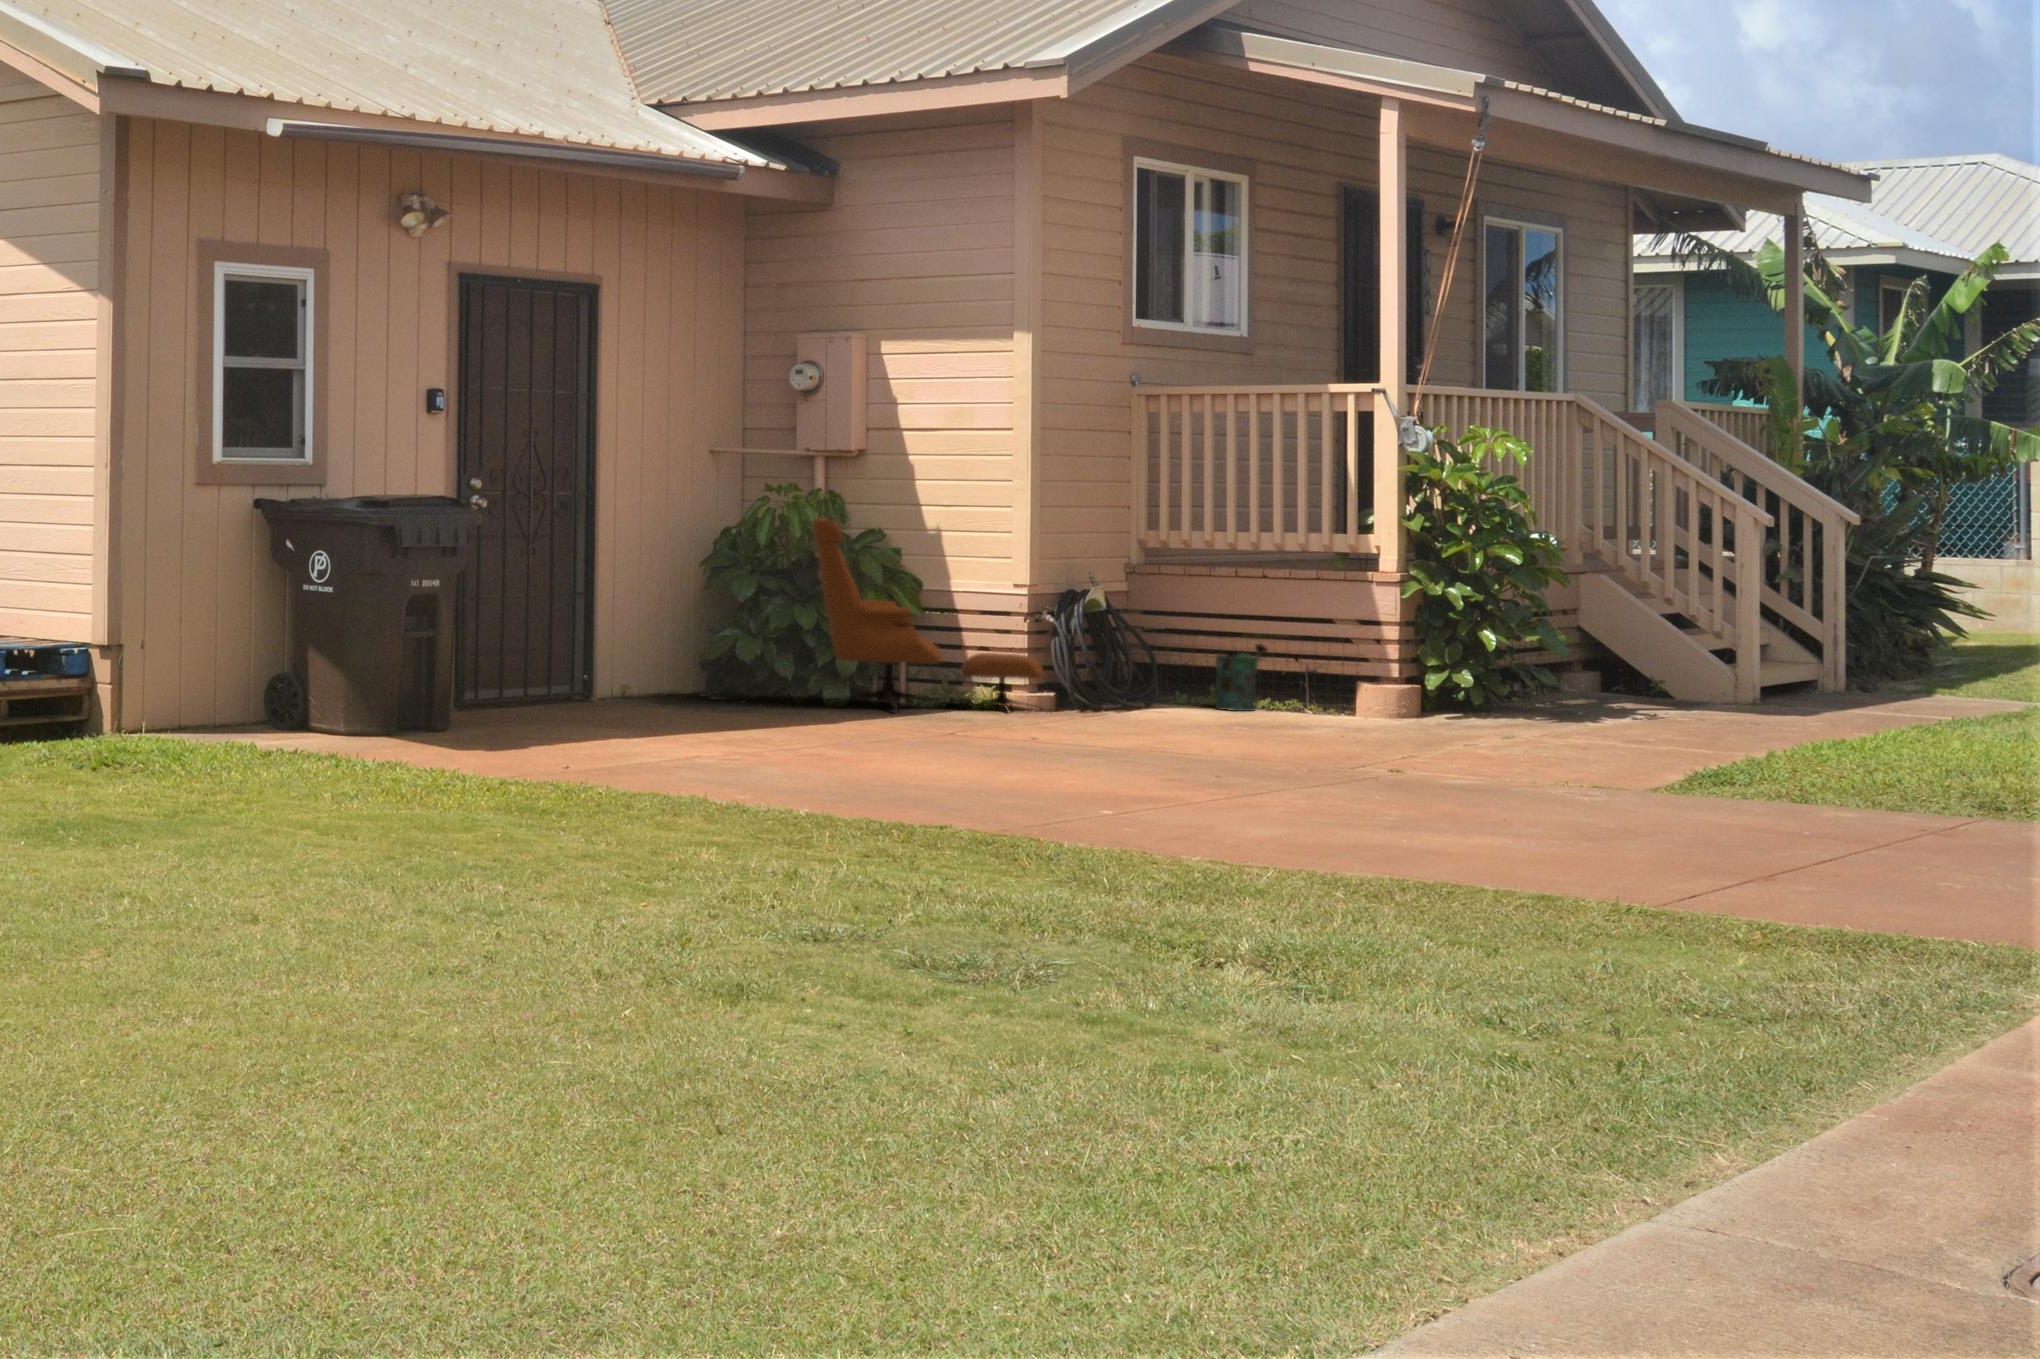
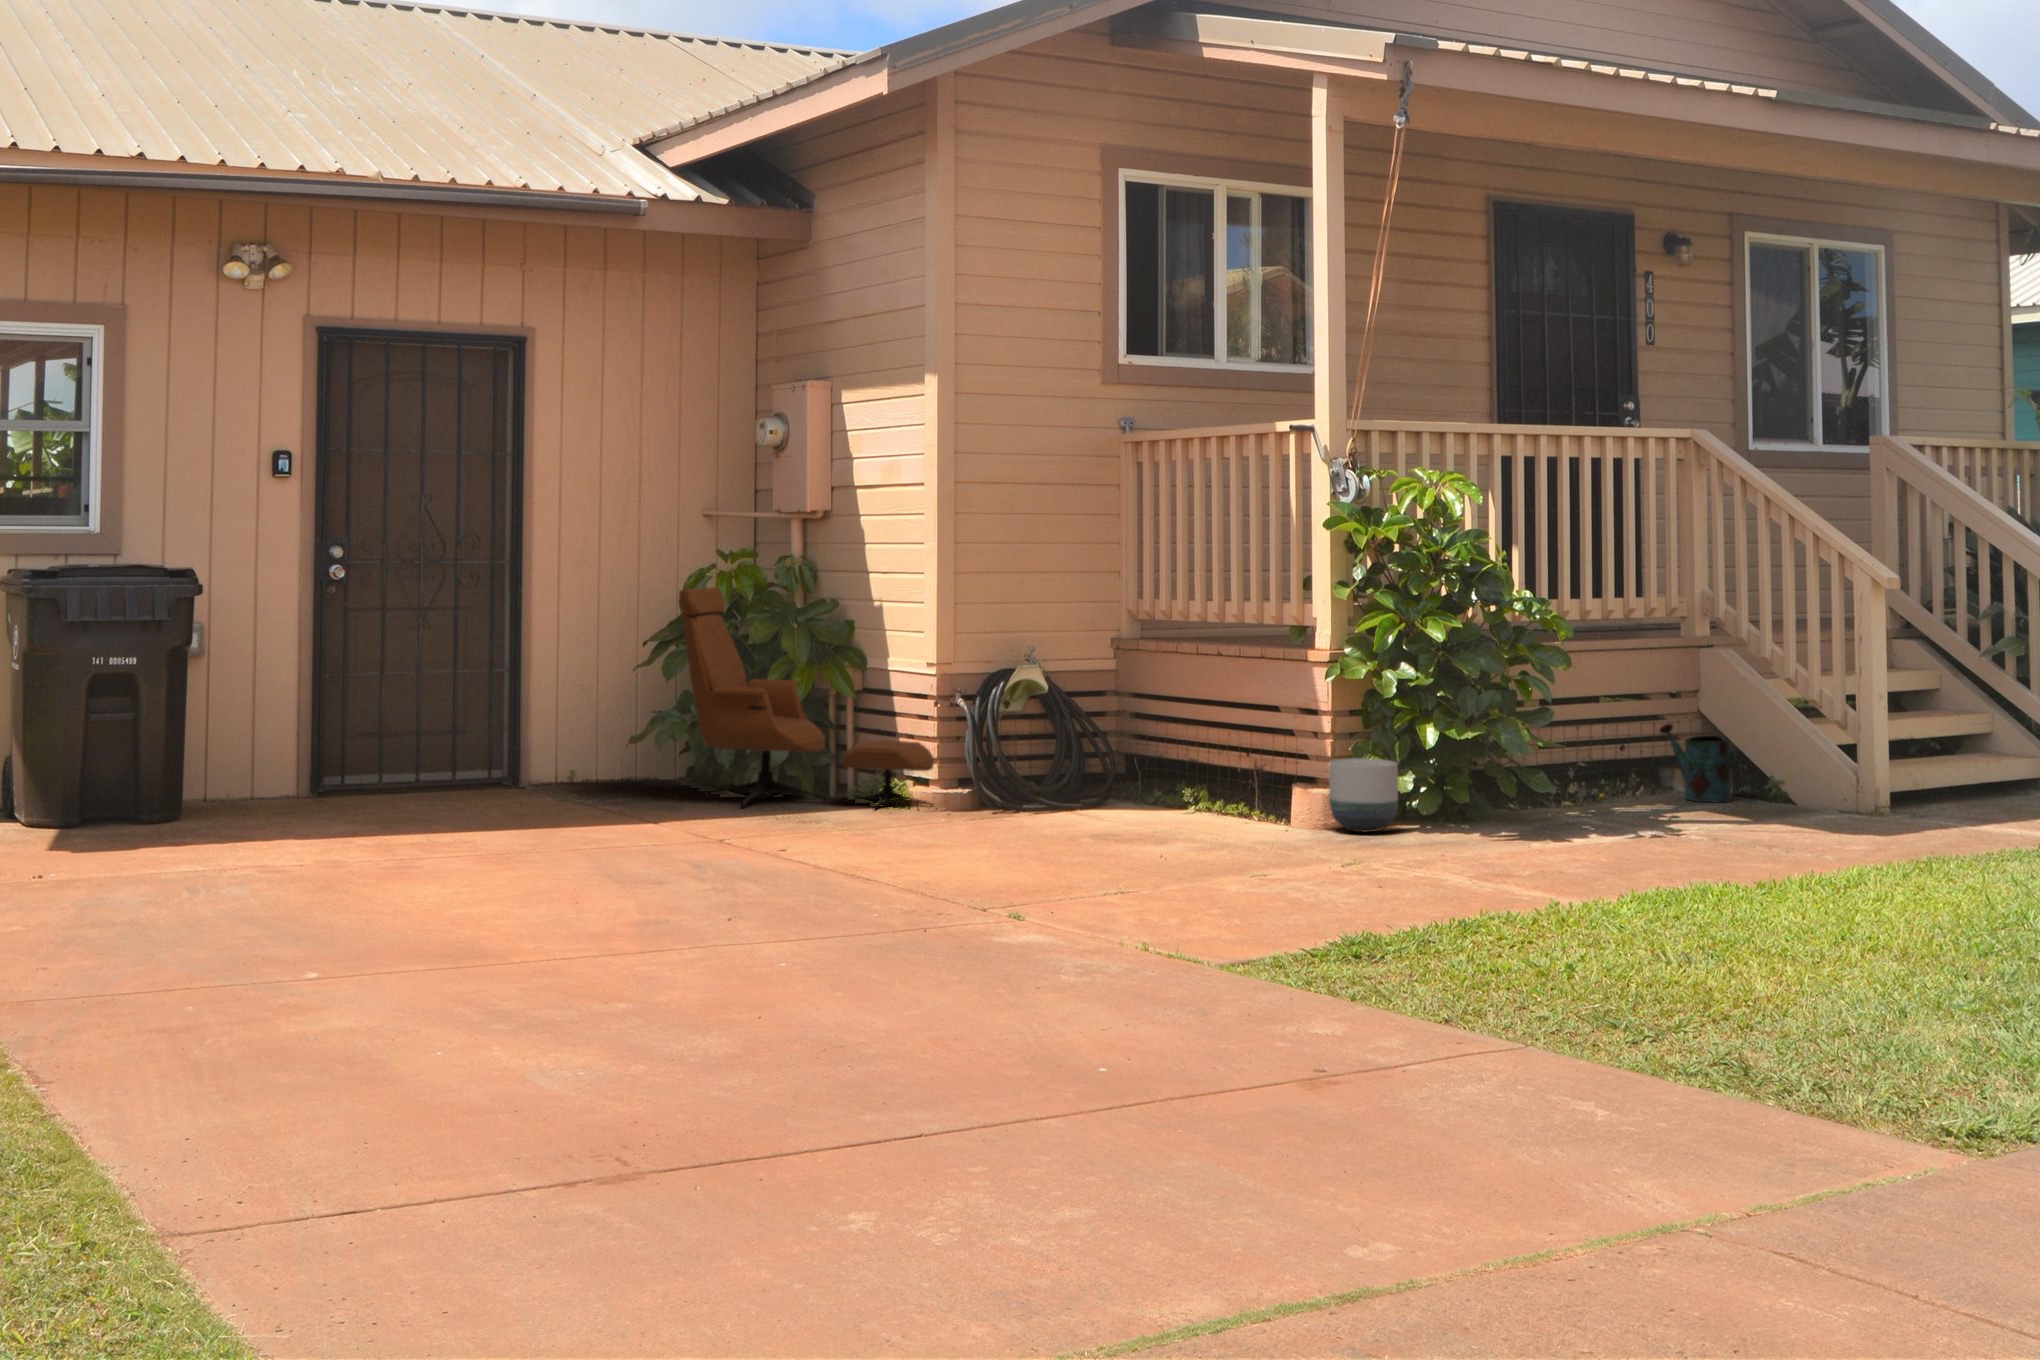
watering can: present [1216,644,1267,711] -> present [1660,724,1738,803]
planter: none [1418,663,1478,723] -> present [1329,758,1398,832]

